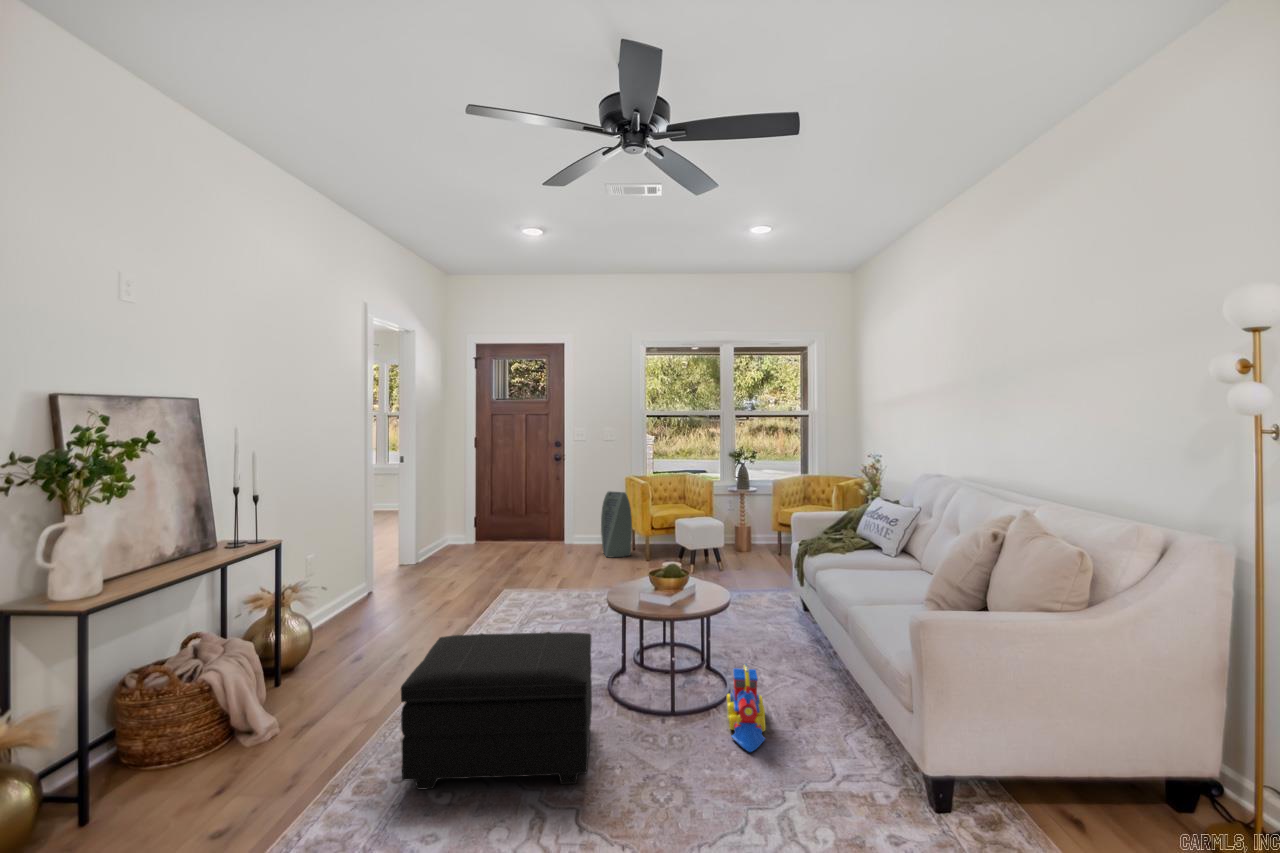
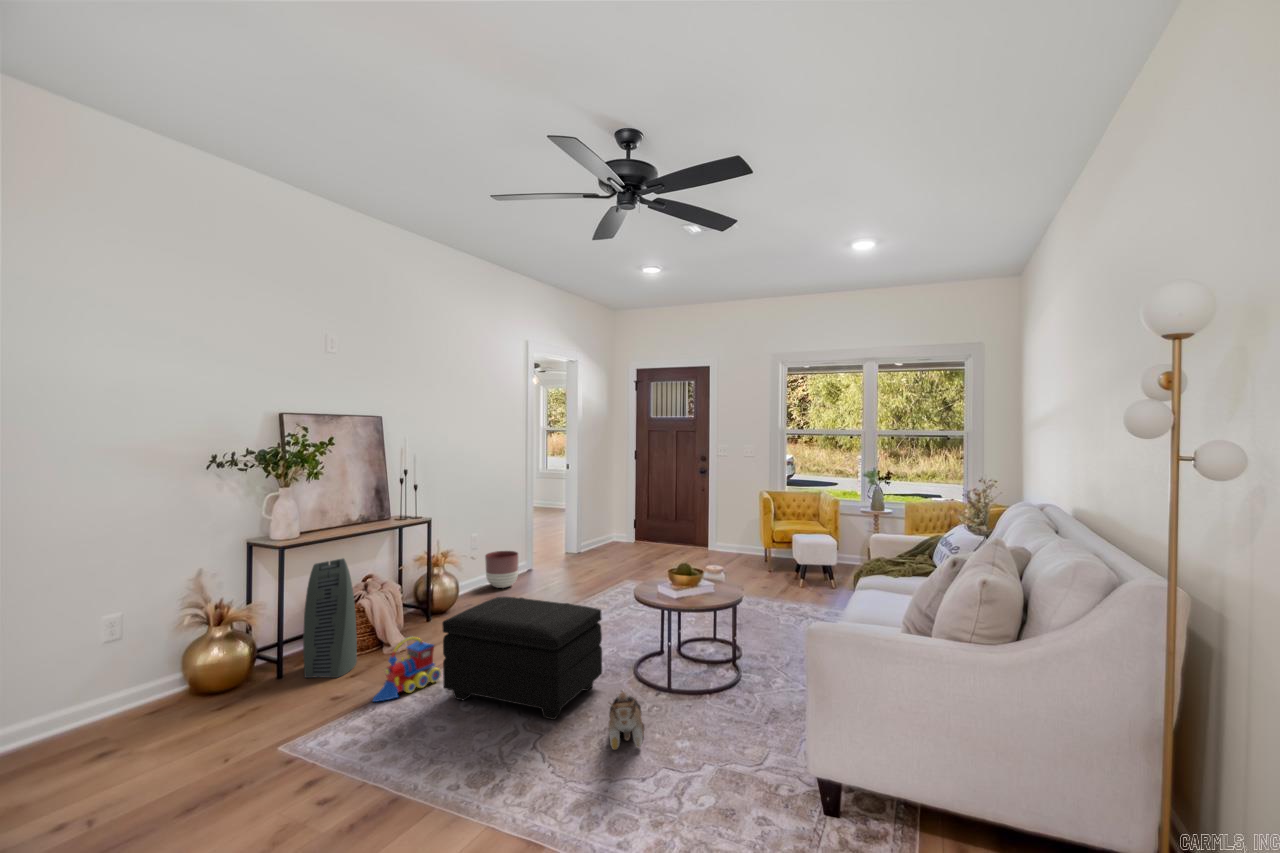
air purifier: present [601,491,632,557] -> present [303,558,357,678]
planter: none [331,571,376,619] -> present [485,551,518,588]
toy train: present [727,664,766,752] -> present [373,636,441,702]
plush toy: none [649,732,719,805] -> present [609,692,645,750]

